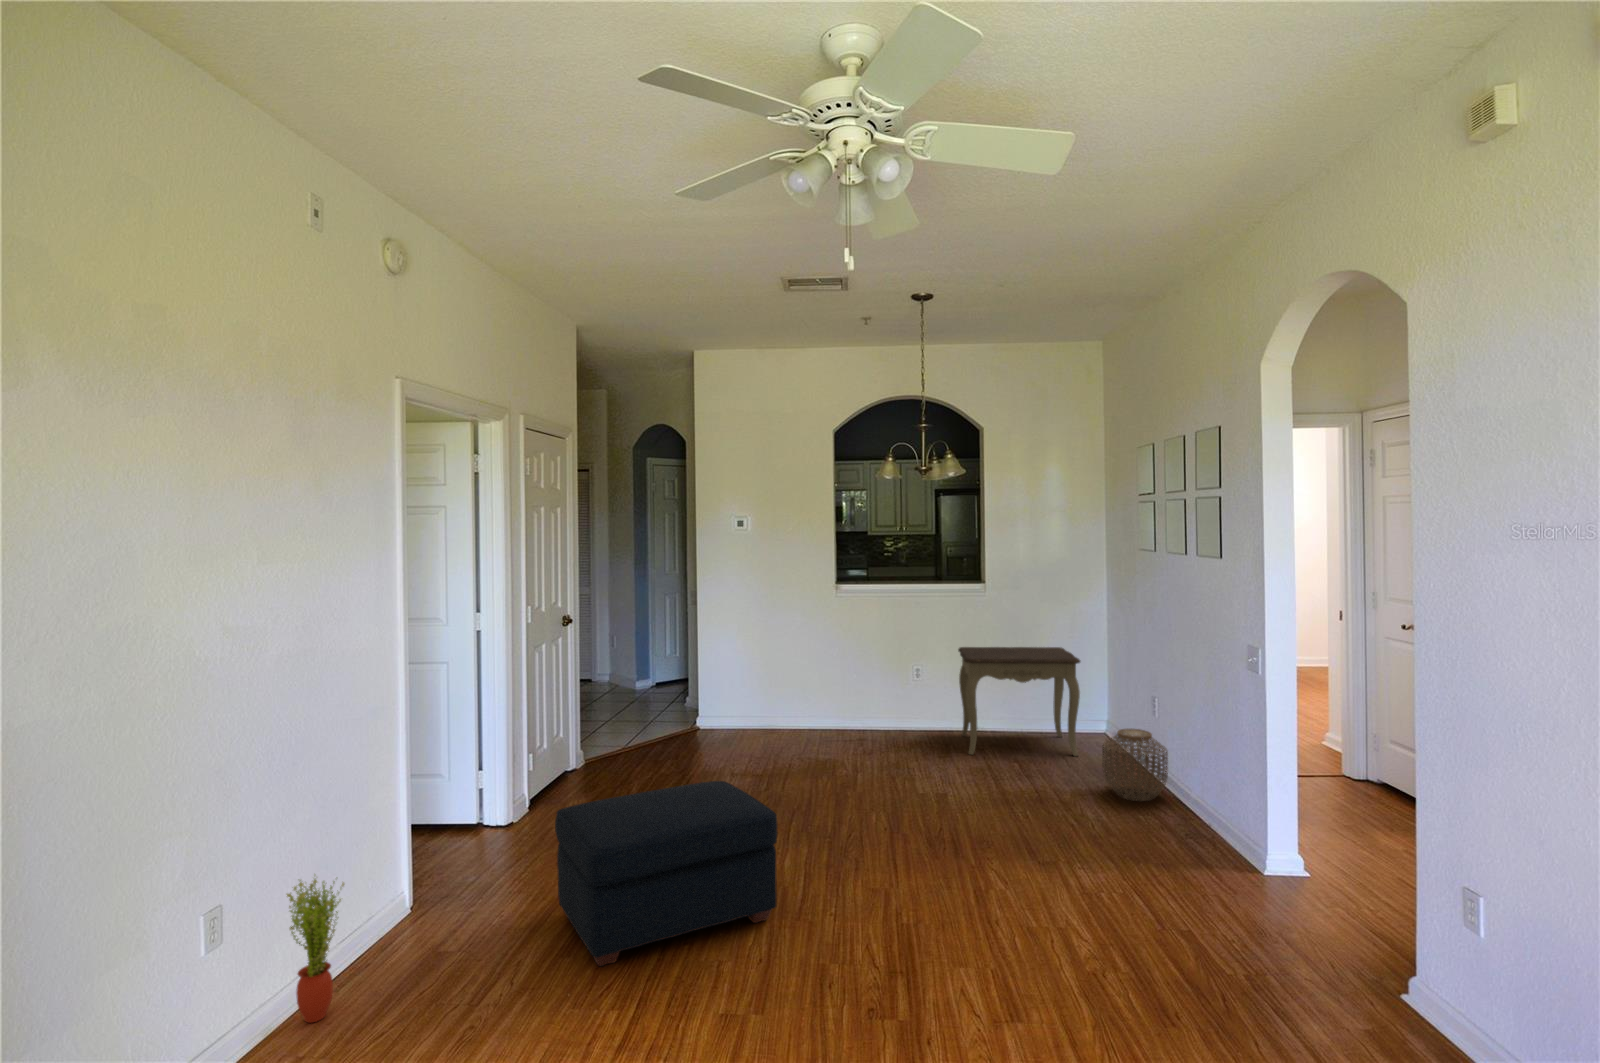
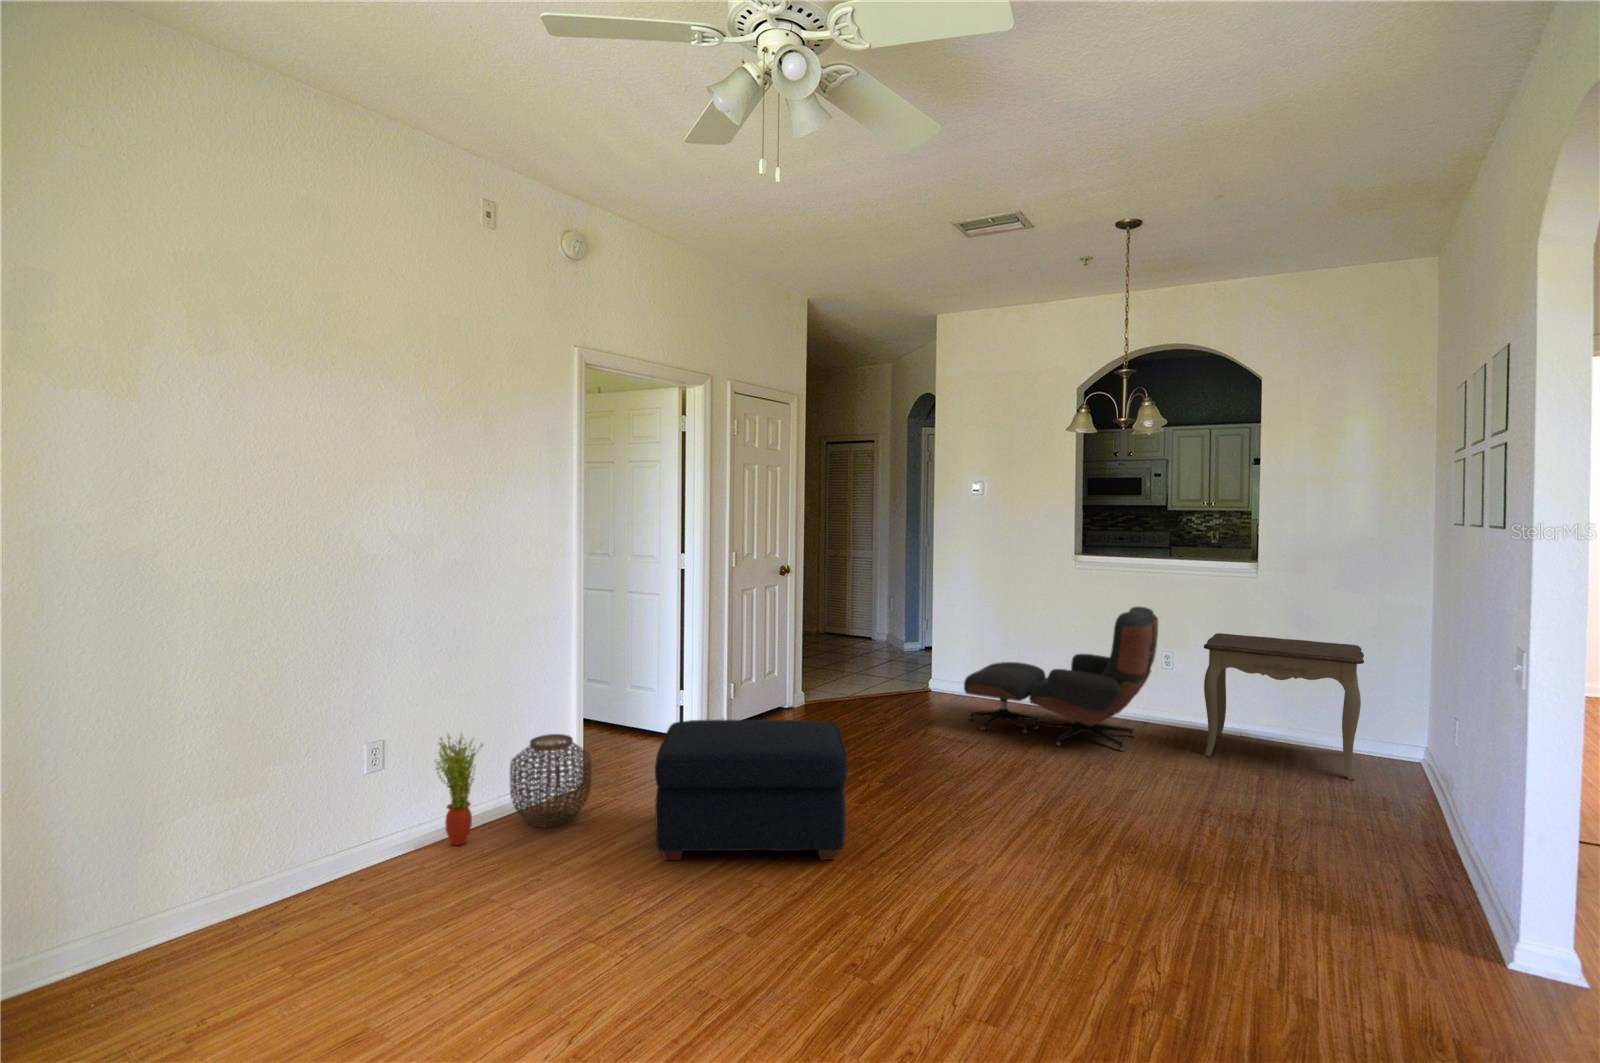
lounge chair: none [759,630,927,767] -> present [964,606,1158,751]
woven basket: present [1102,729,1168,801] -> present [510,734,591,827]

